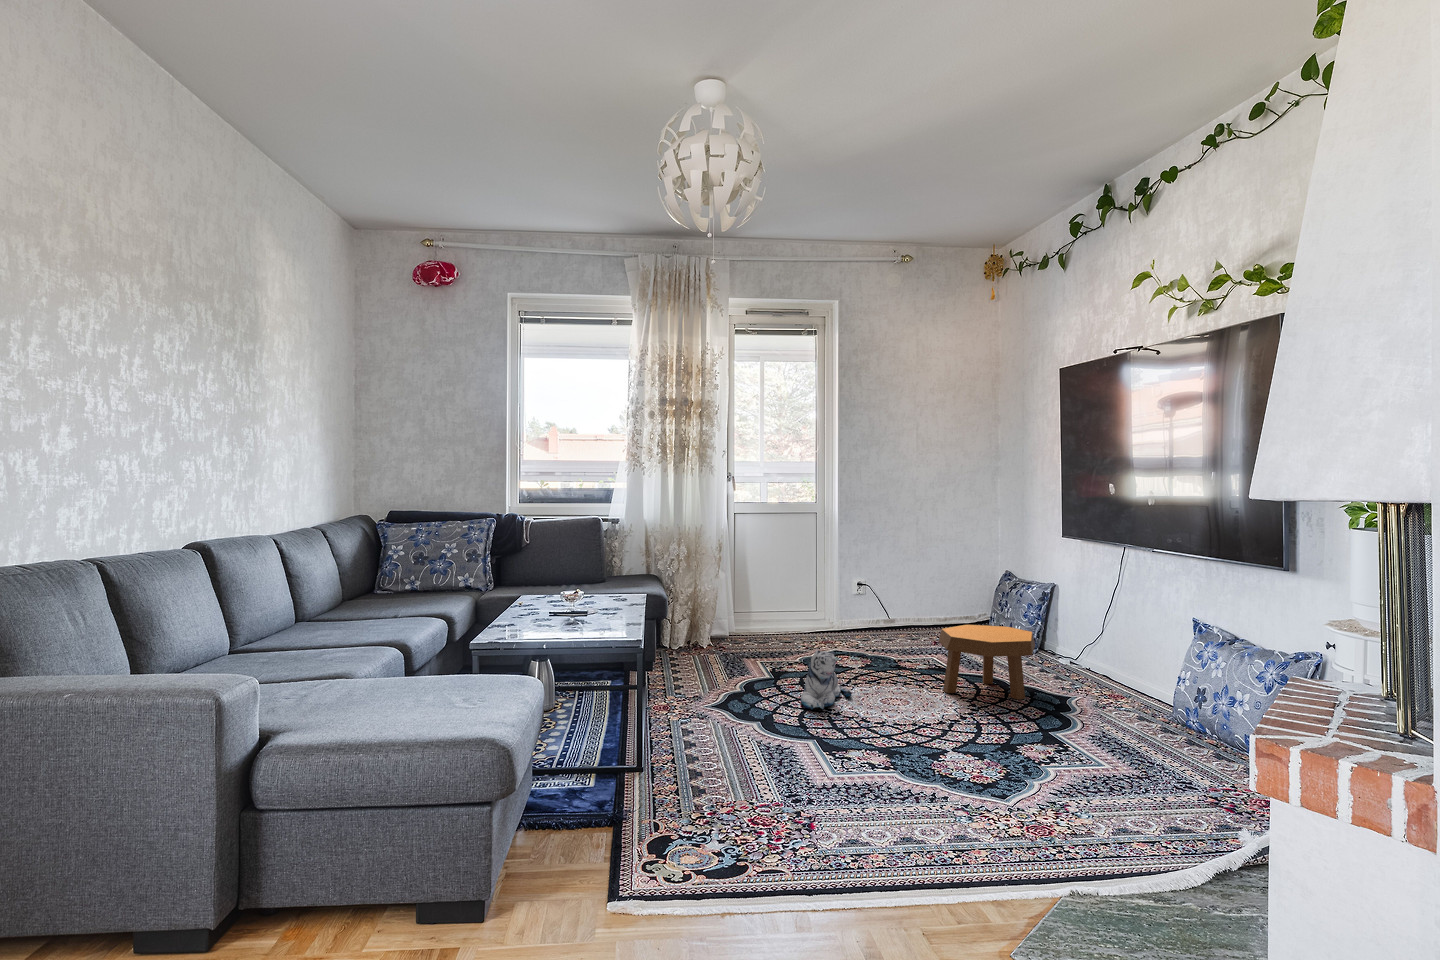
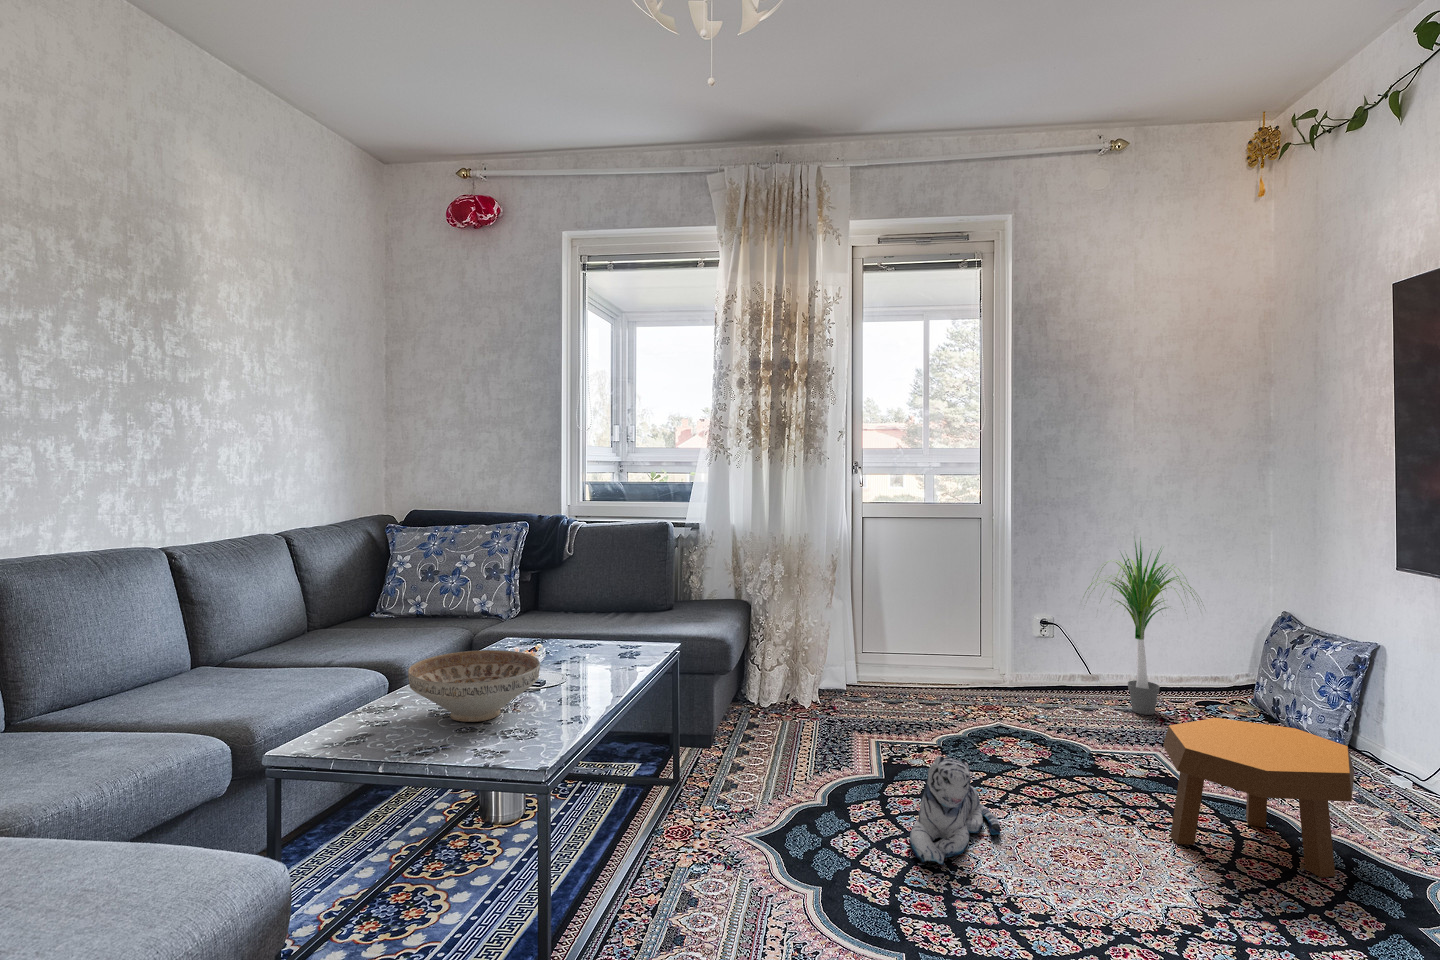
potted plant: none [883,522,962,641] -> present [1085,539,1202,715]
decorative bowl: none [524,589,602,627] -> present [408,650,540,722]

